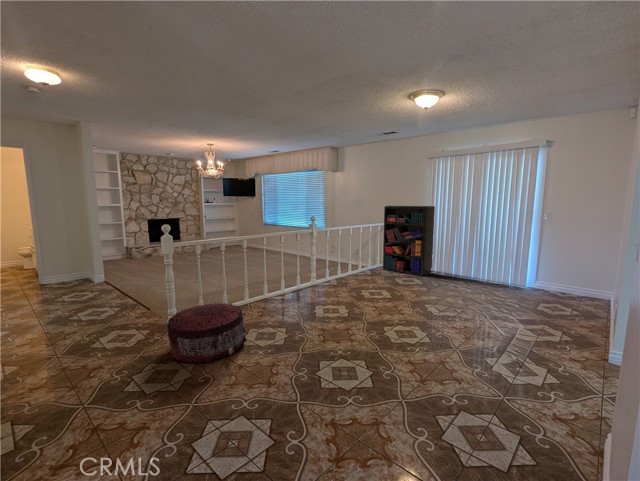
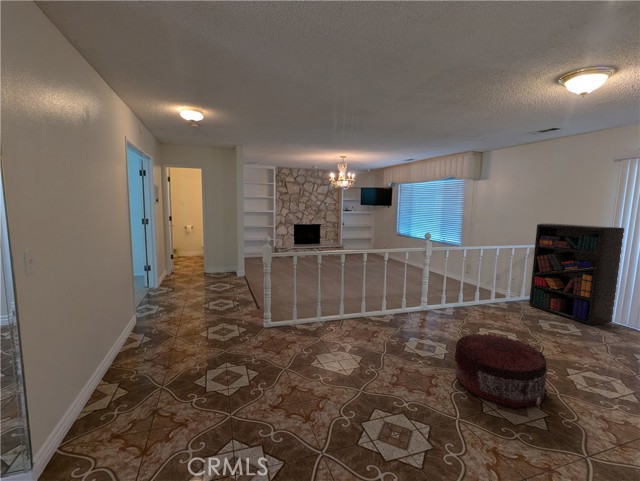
pouf: present [168,303,247,362] -> present [455,334,547,408]

